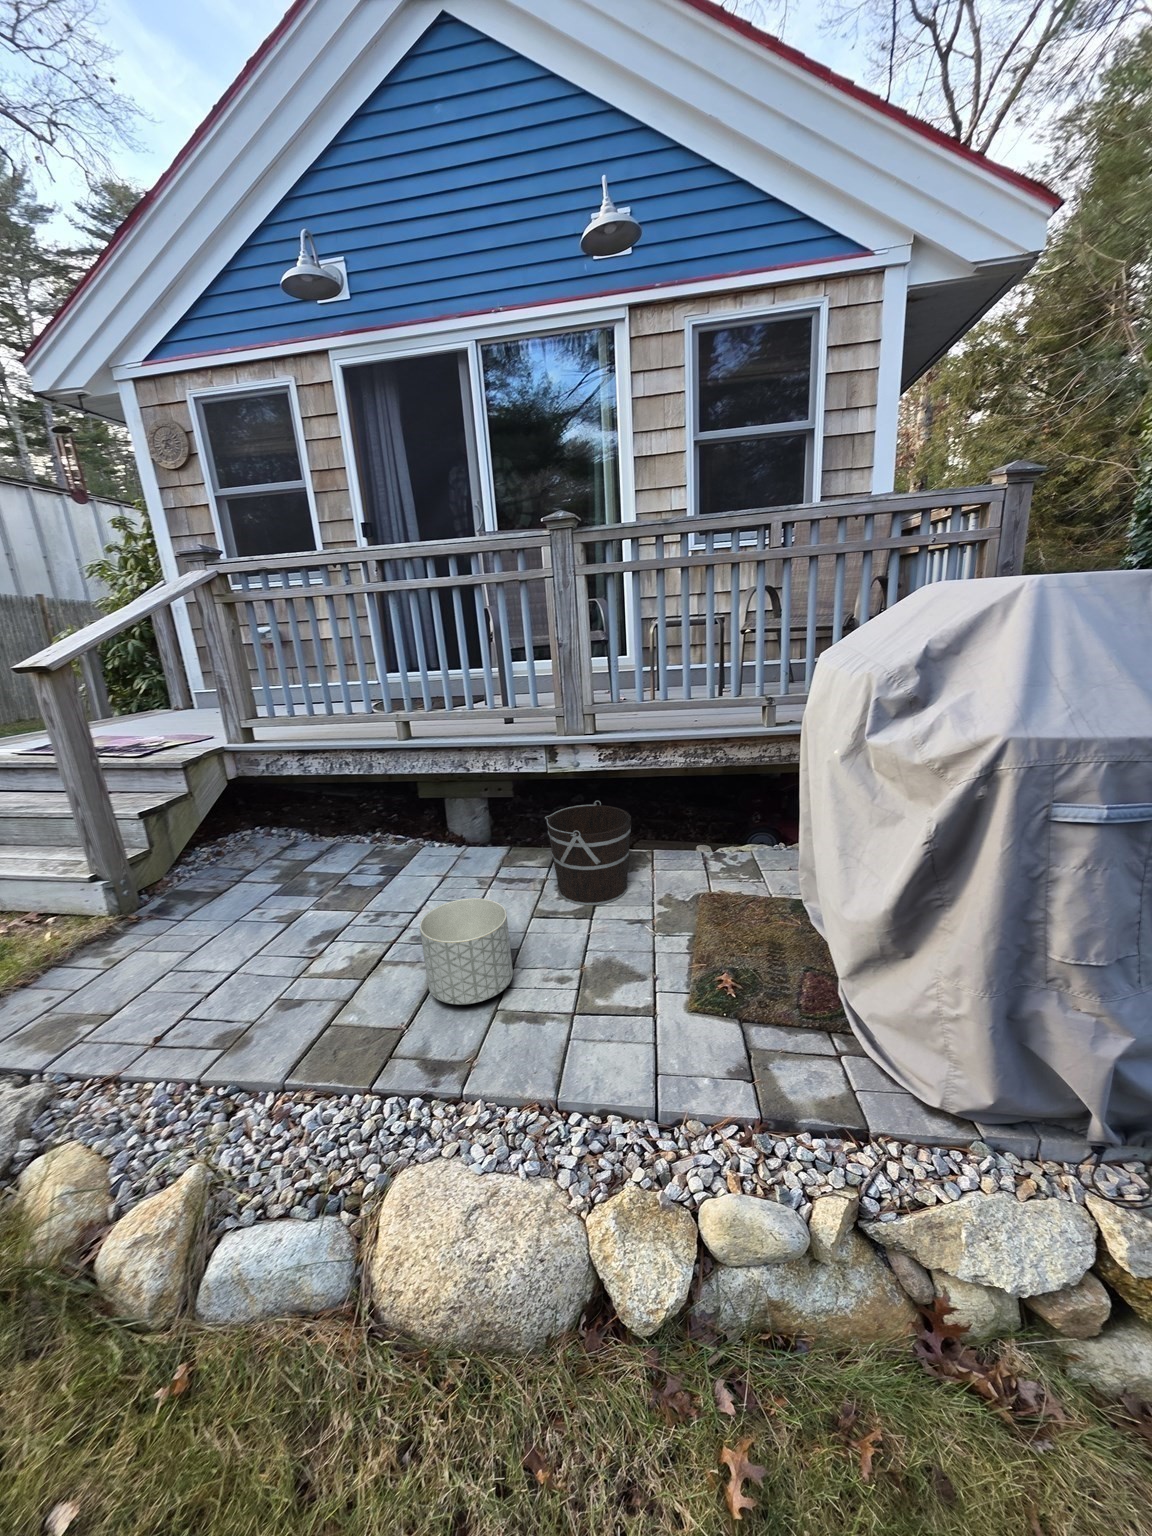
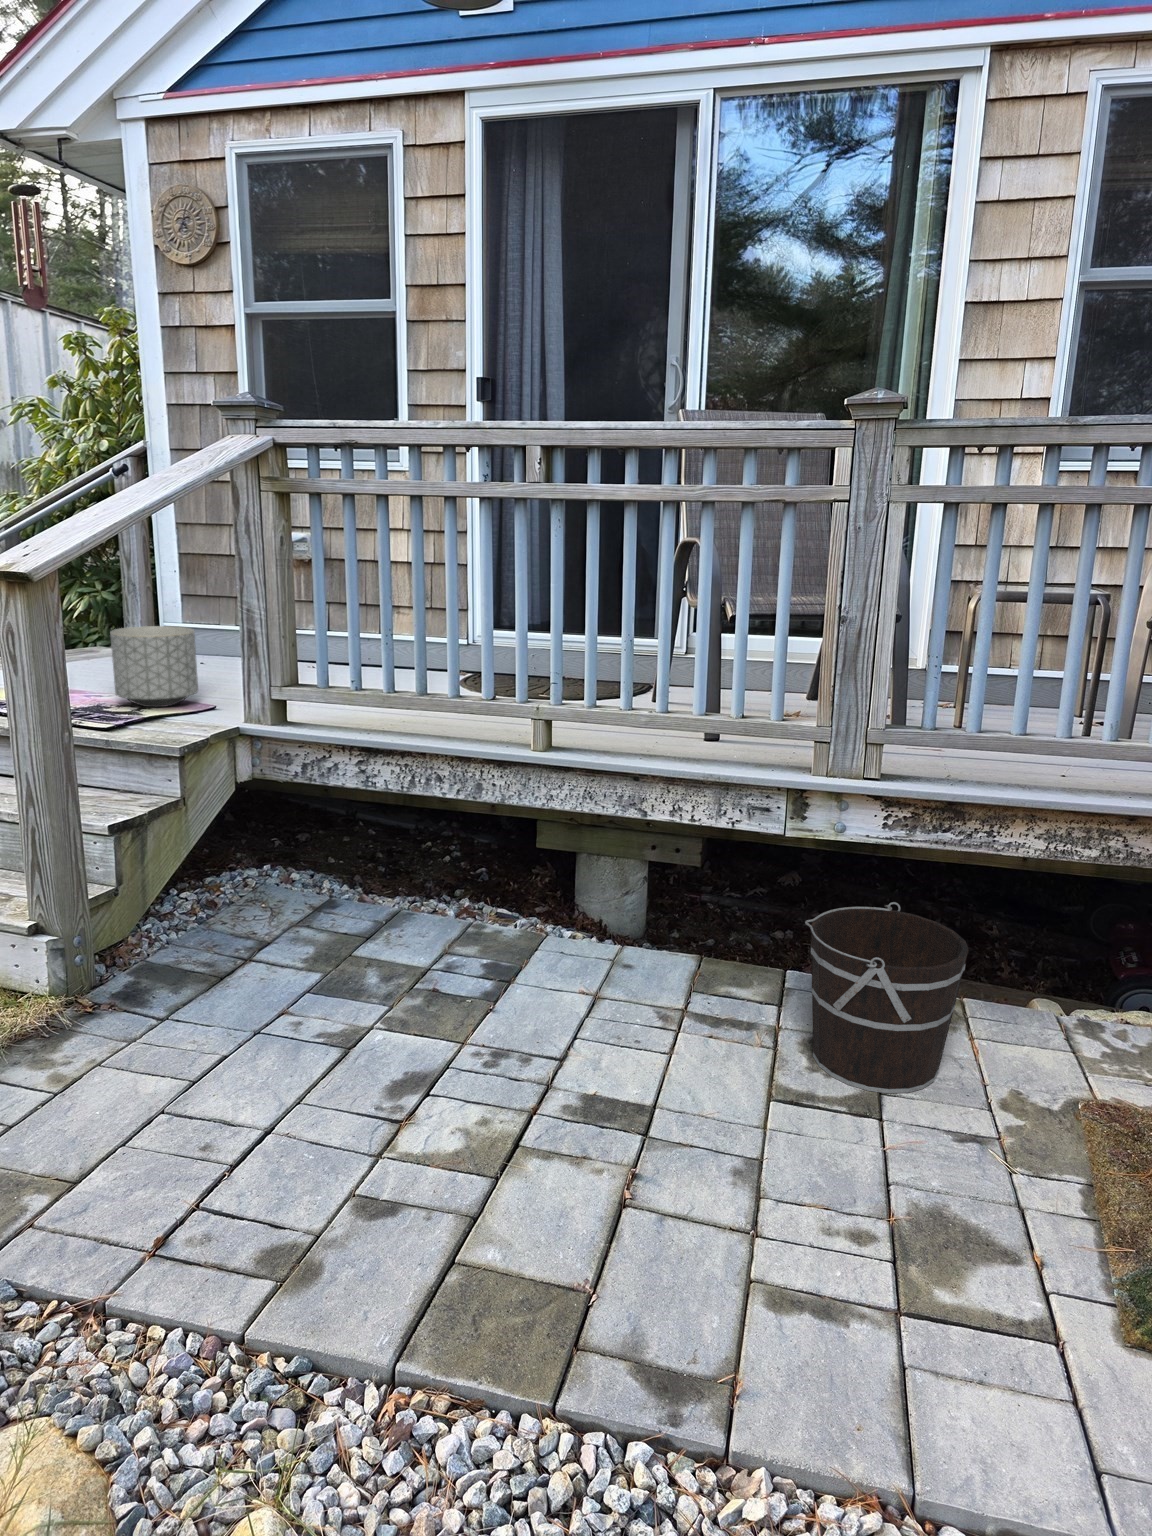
planter: present [420,898,513,1005] -> present [110,626,198,707]

